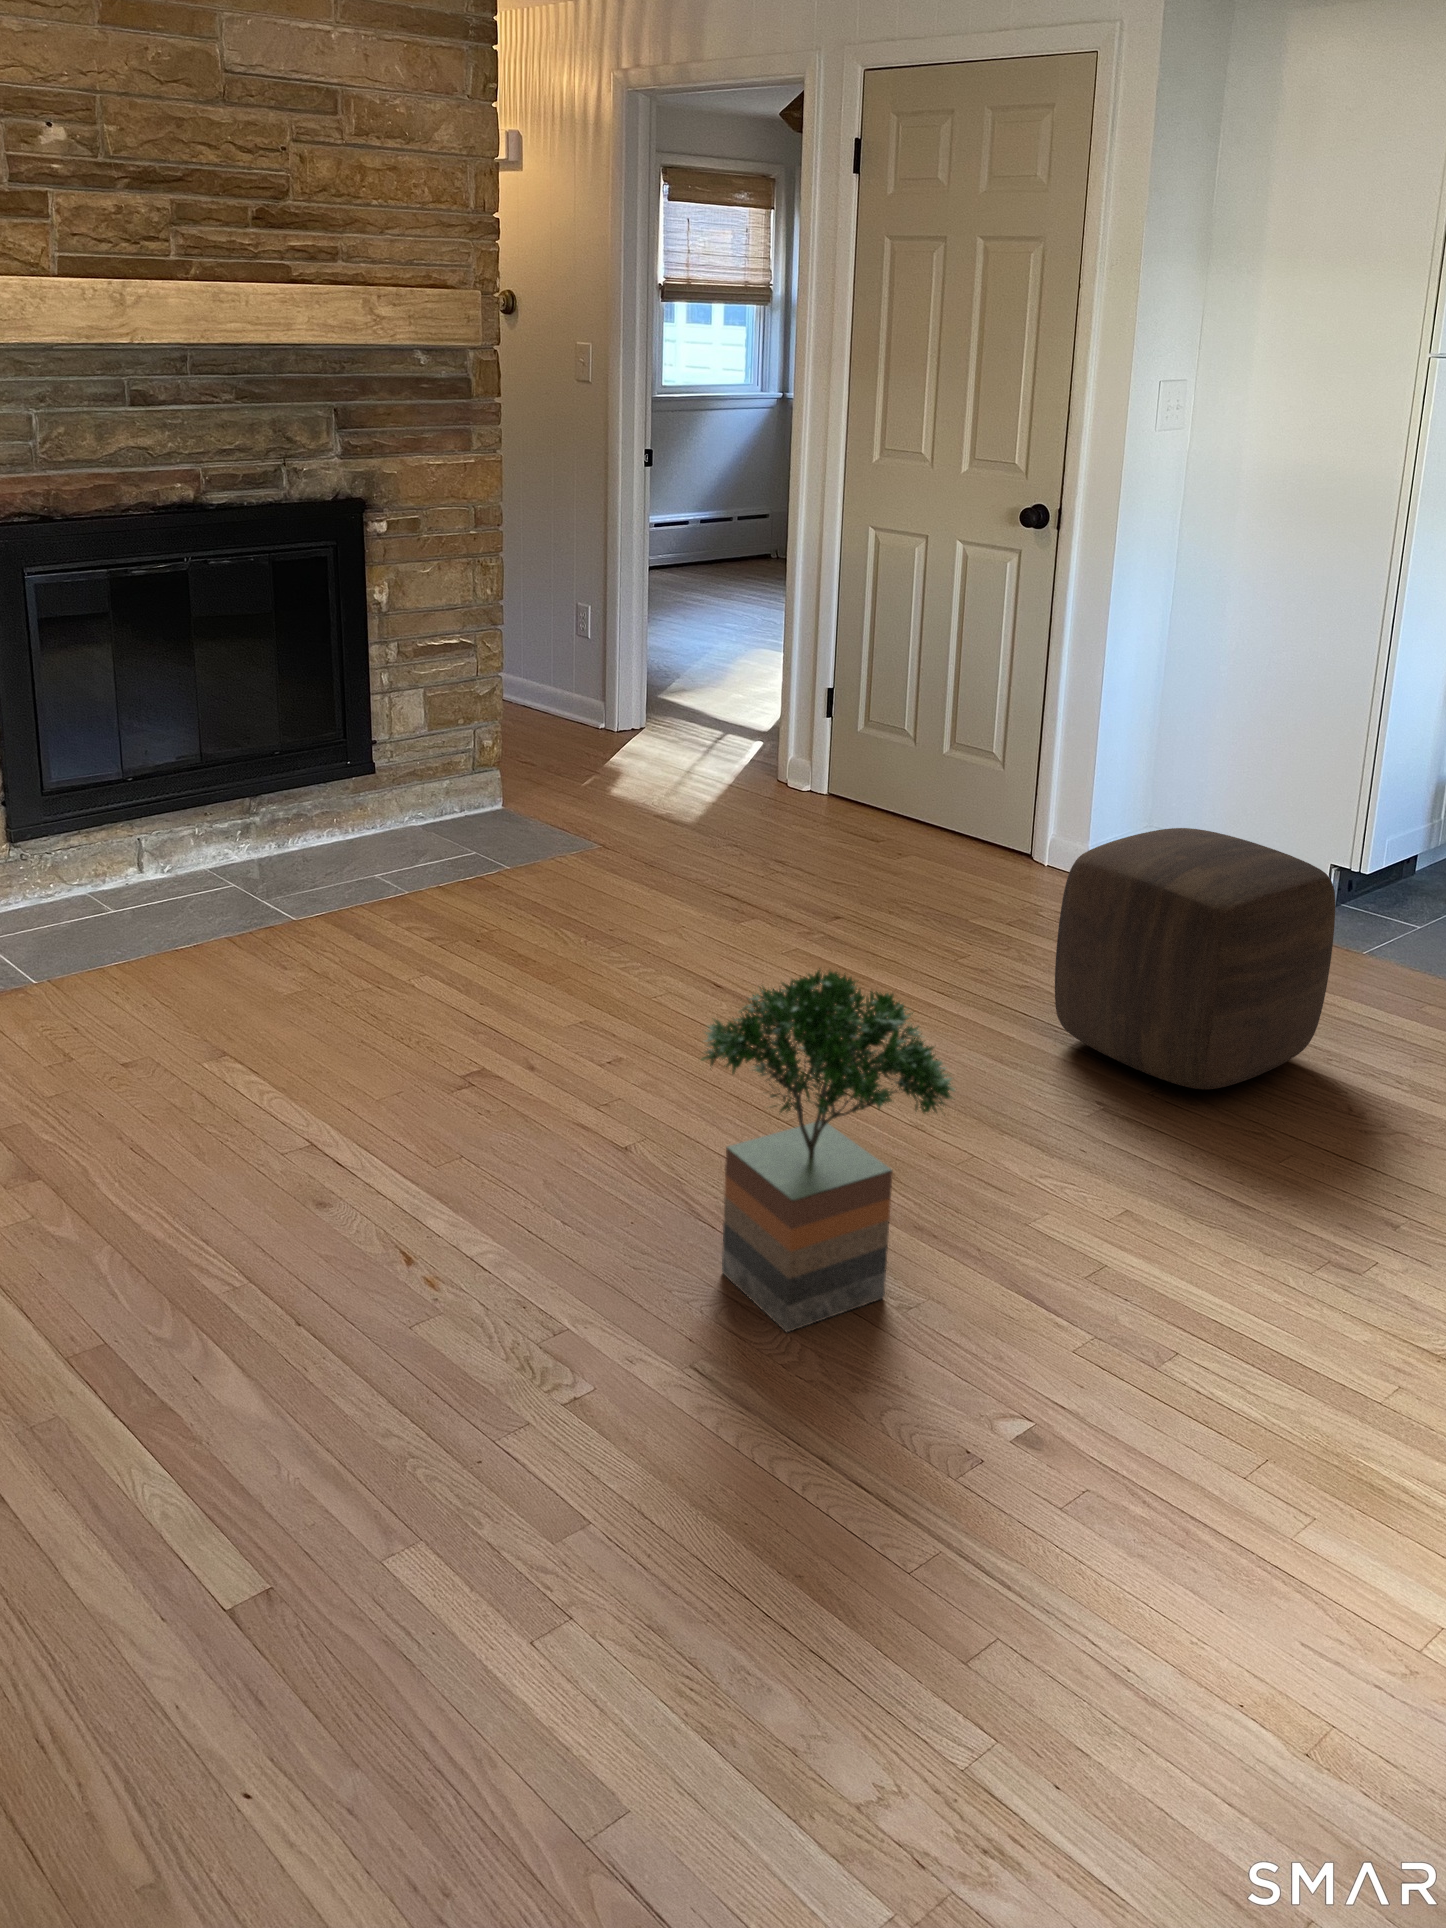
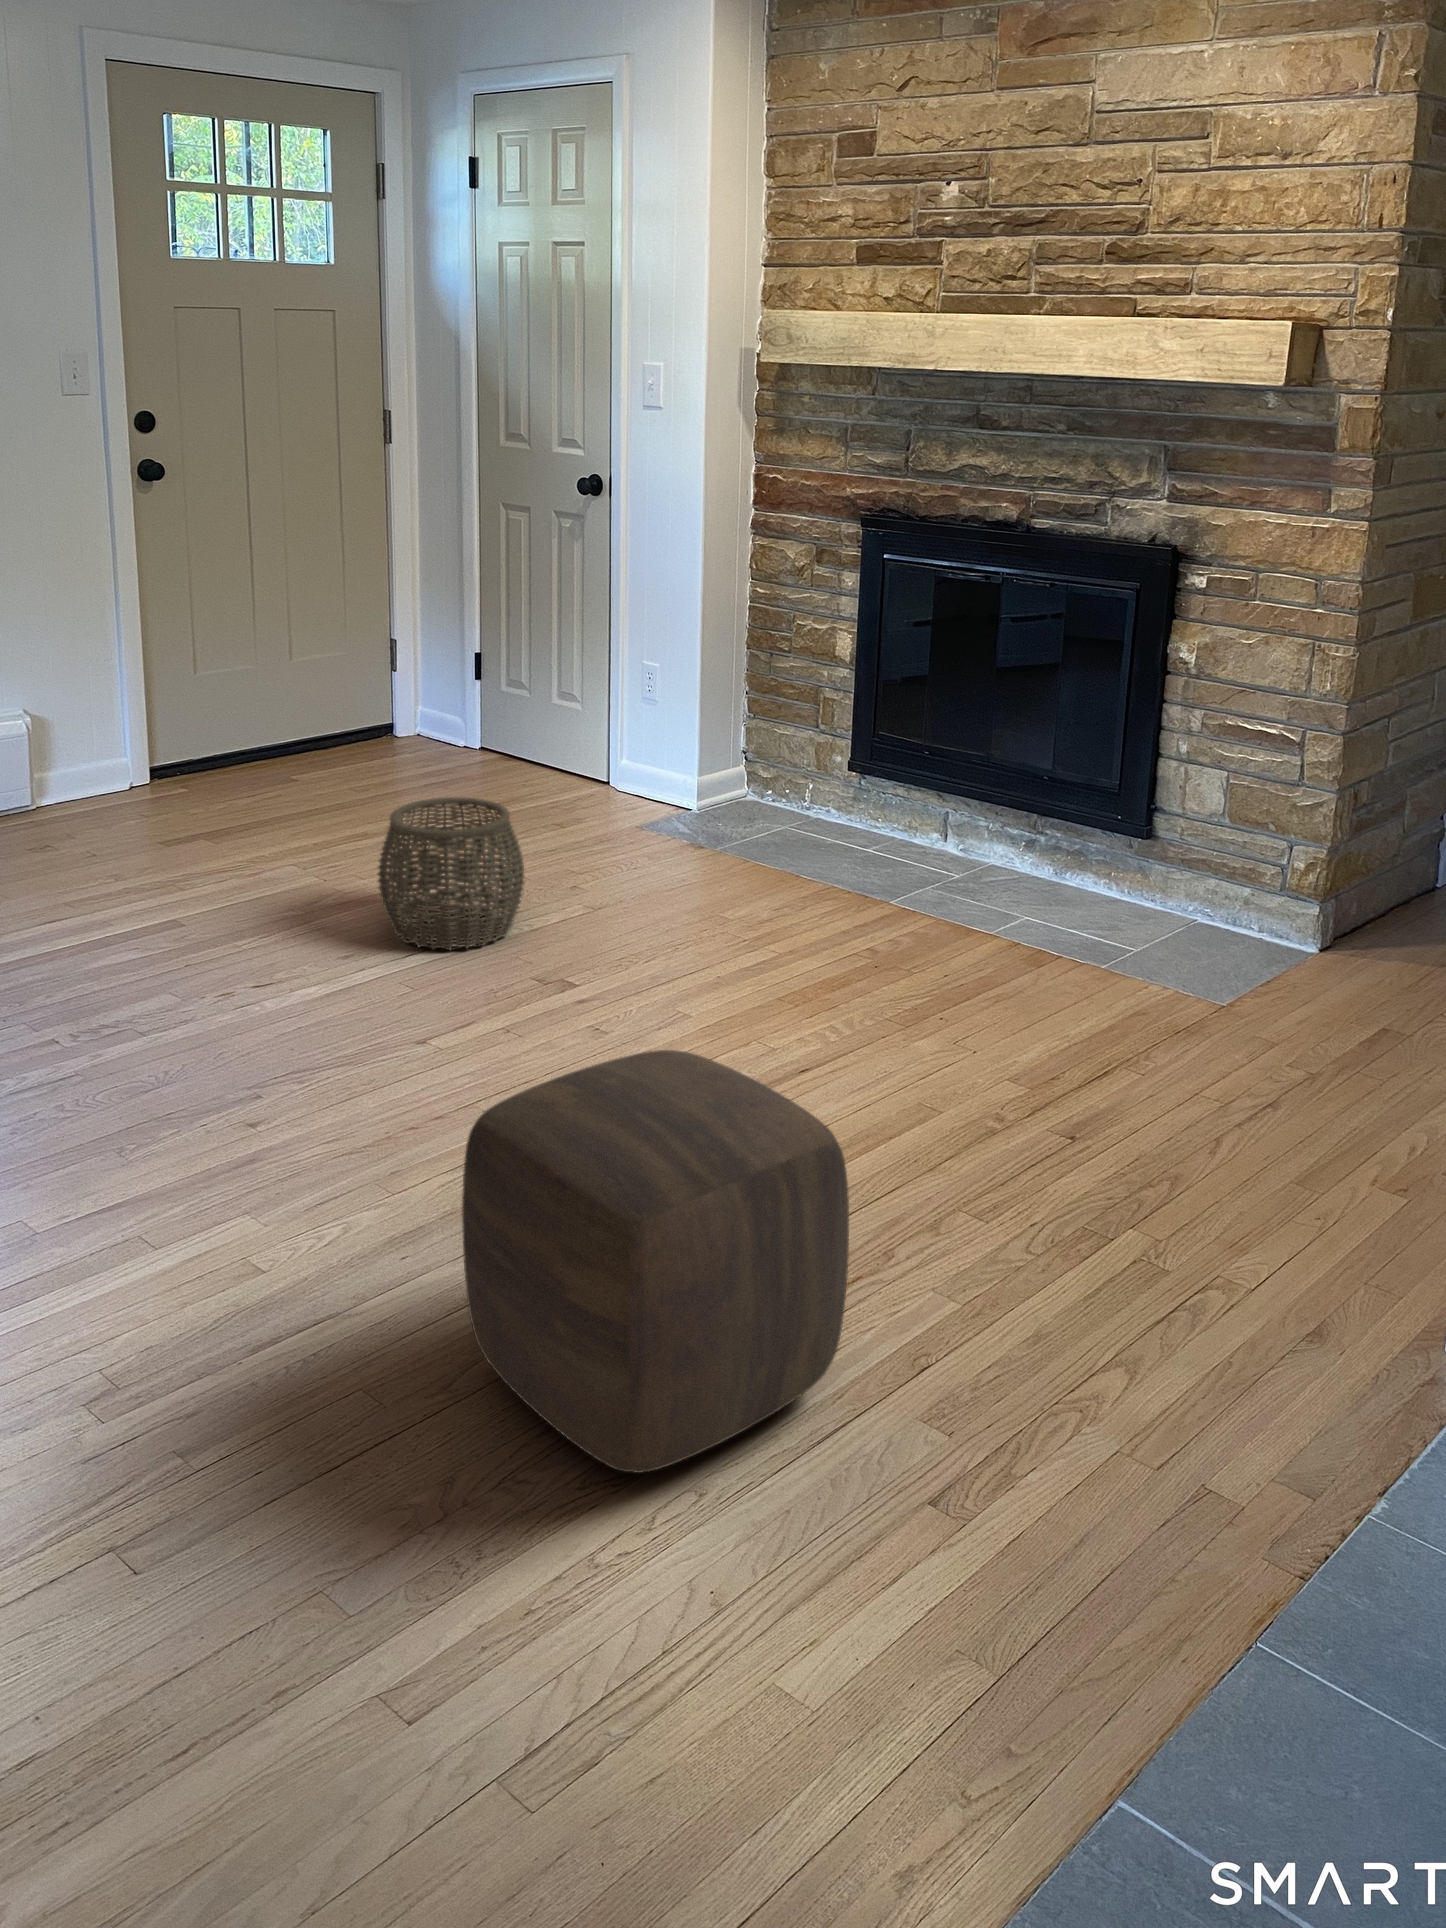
woven basket: none [140,957,351,1181] -> present [378,797,525,950]
potted tree: present [701,968,955,1332] -> none [66,855,282,1149]

